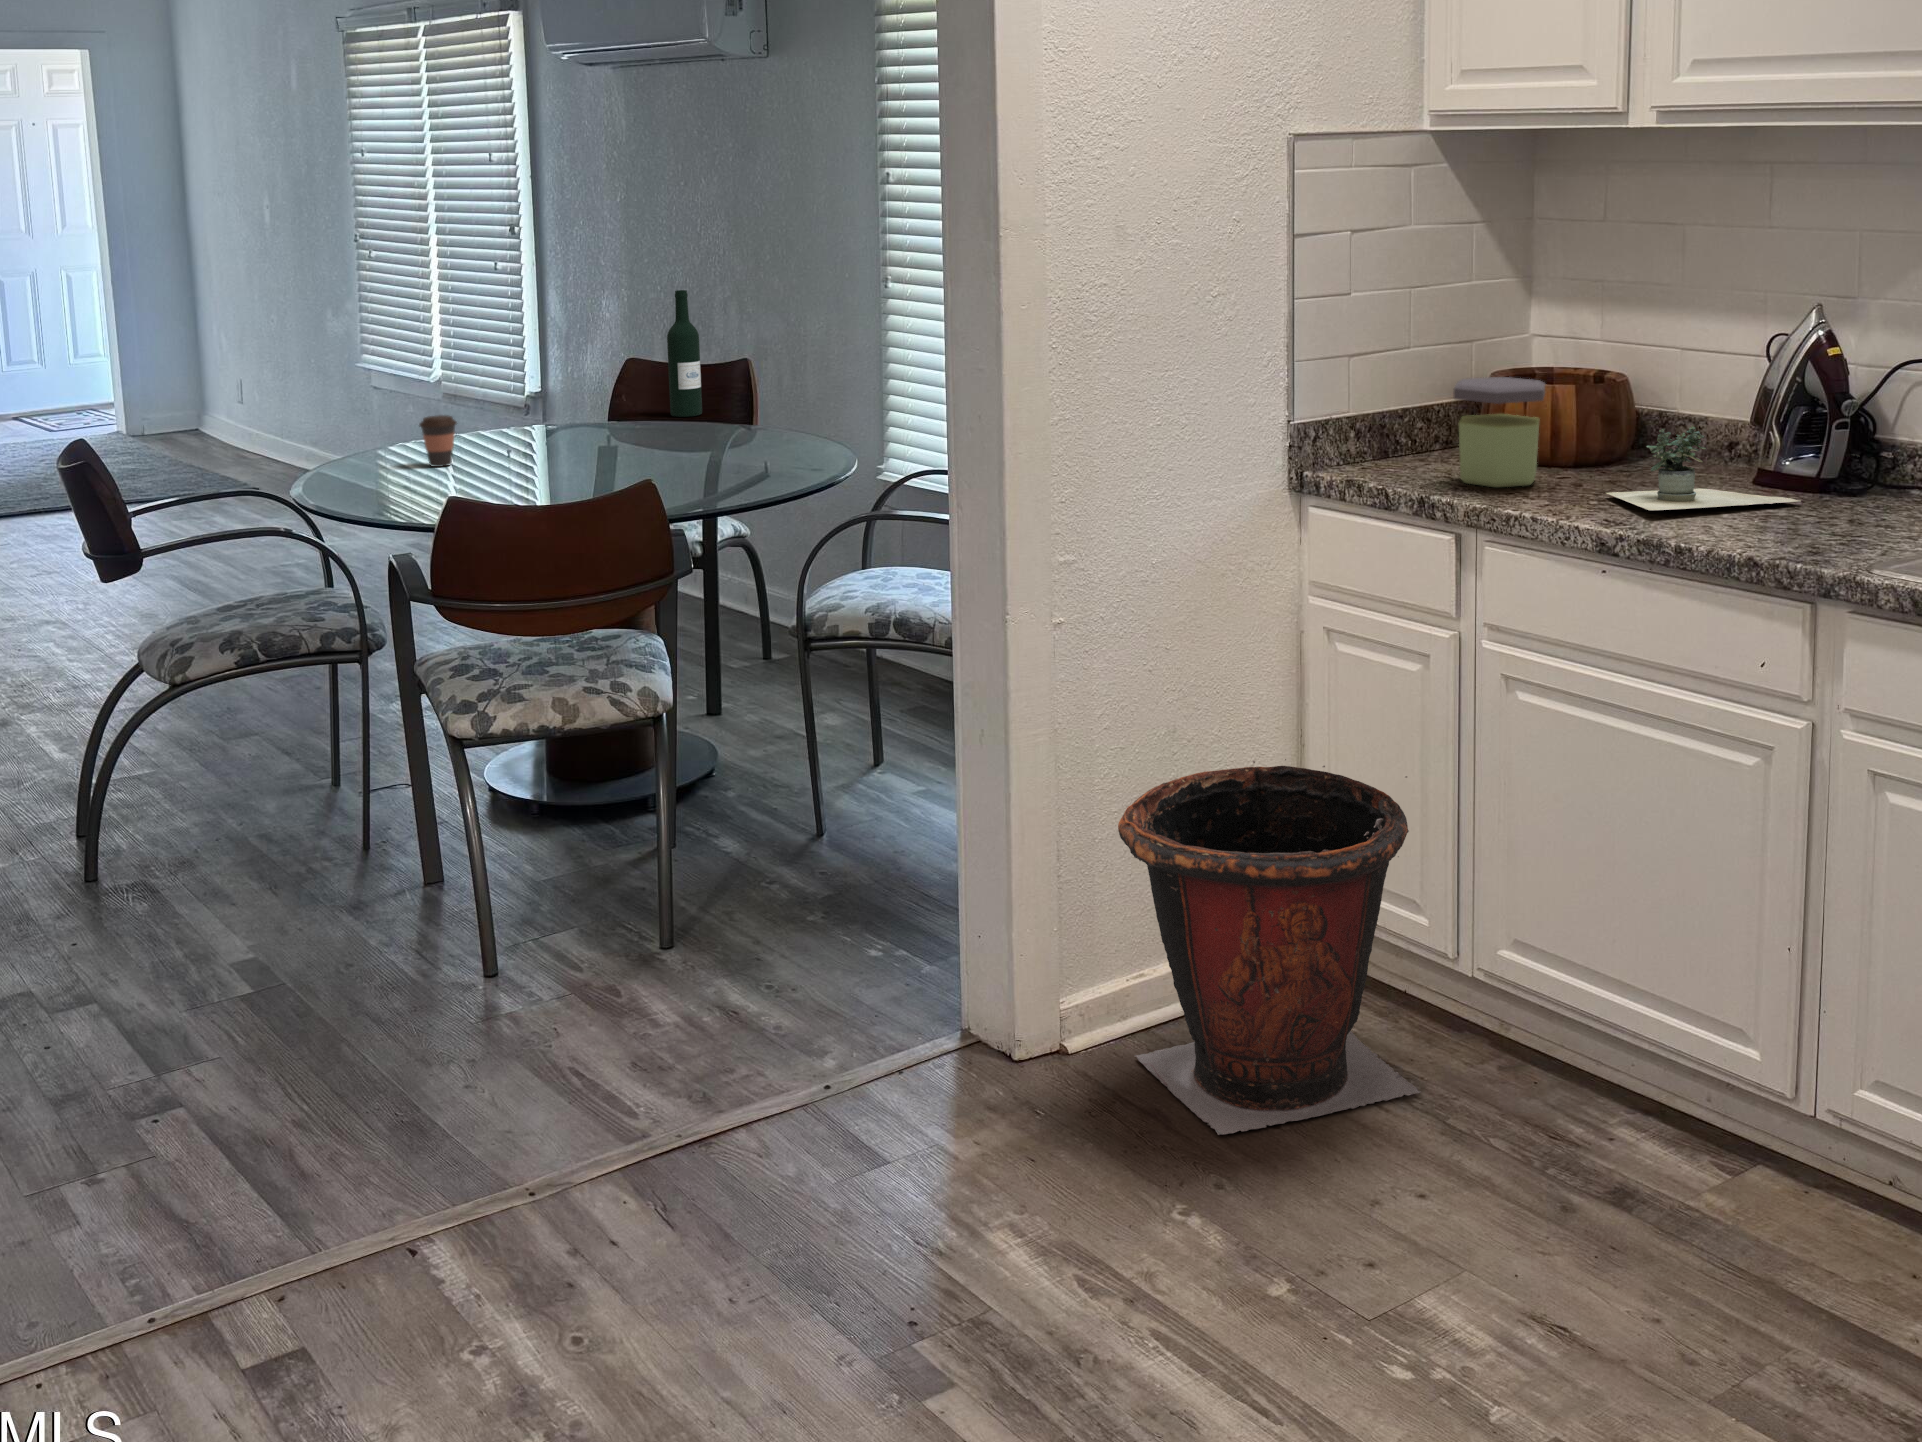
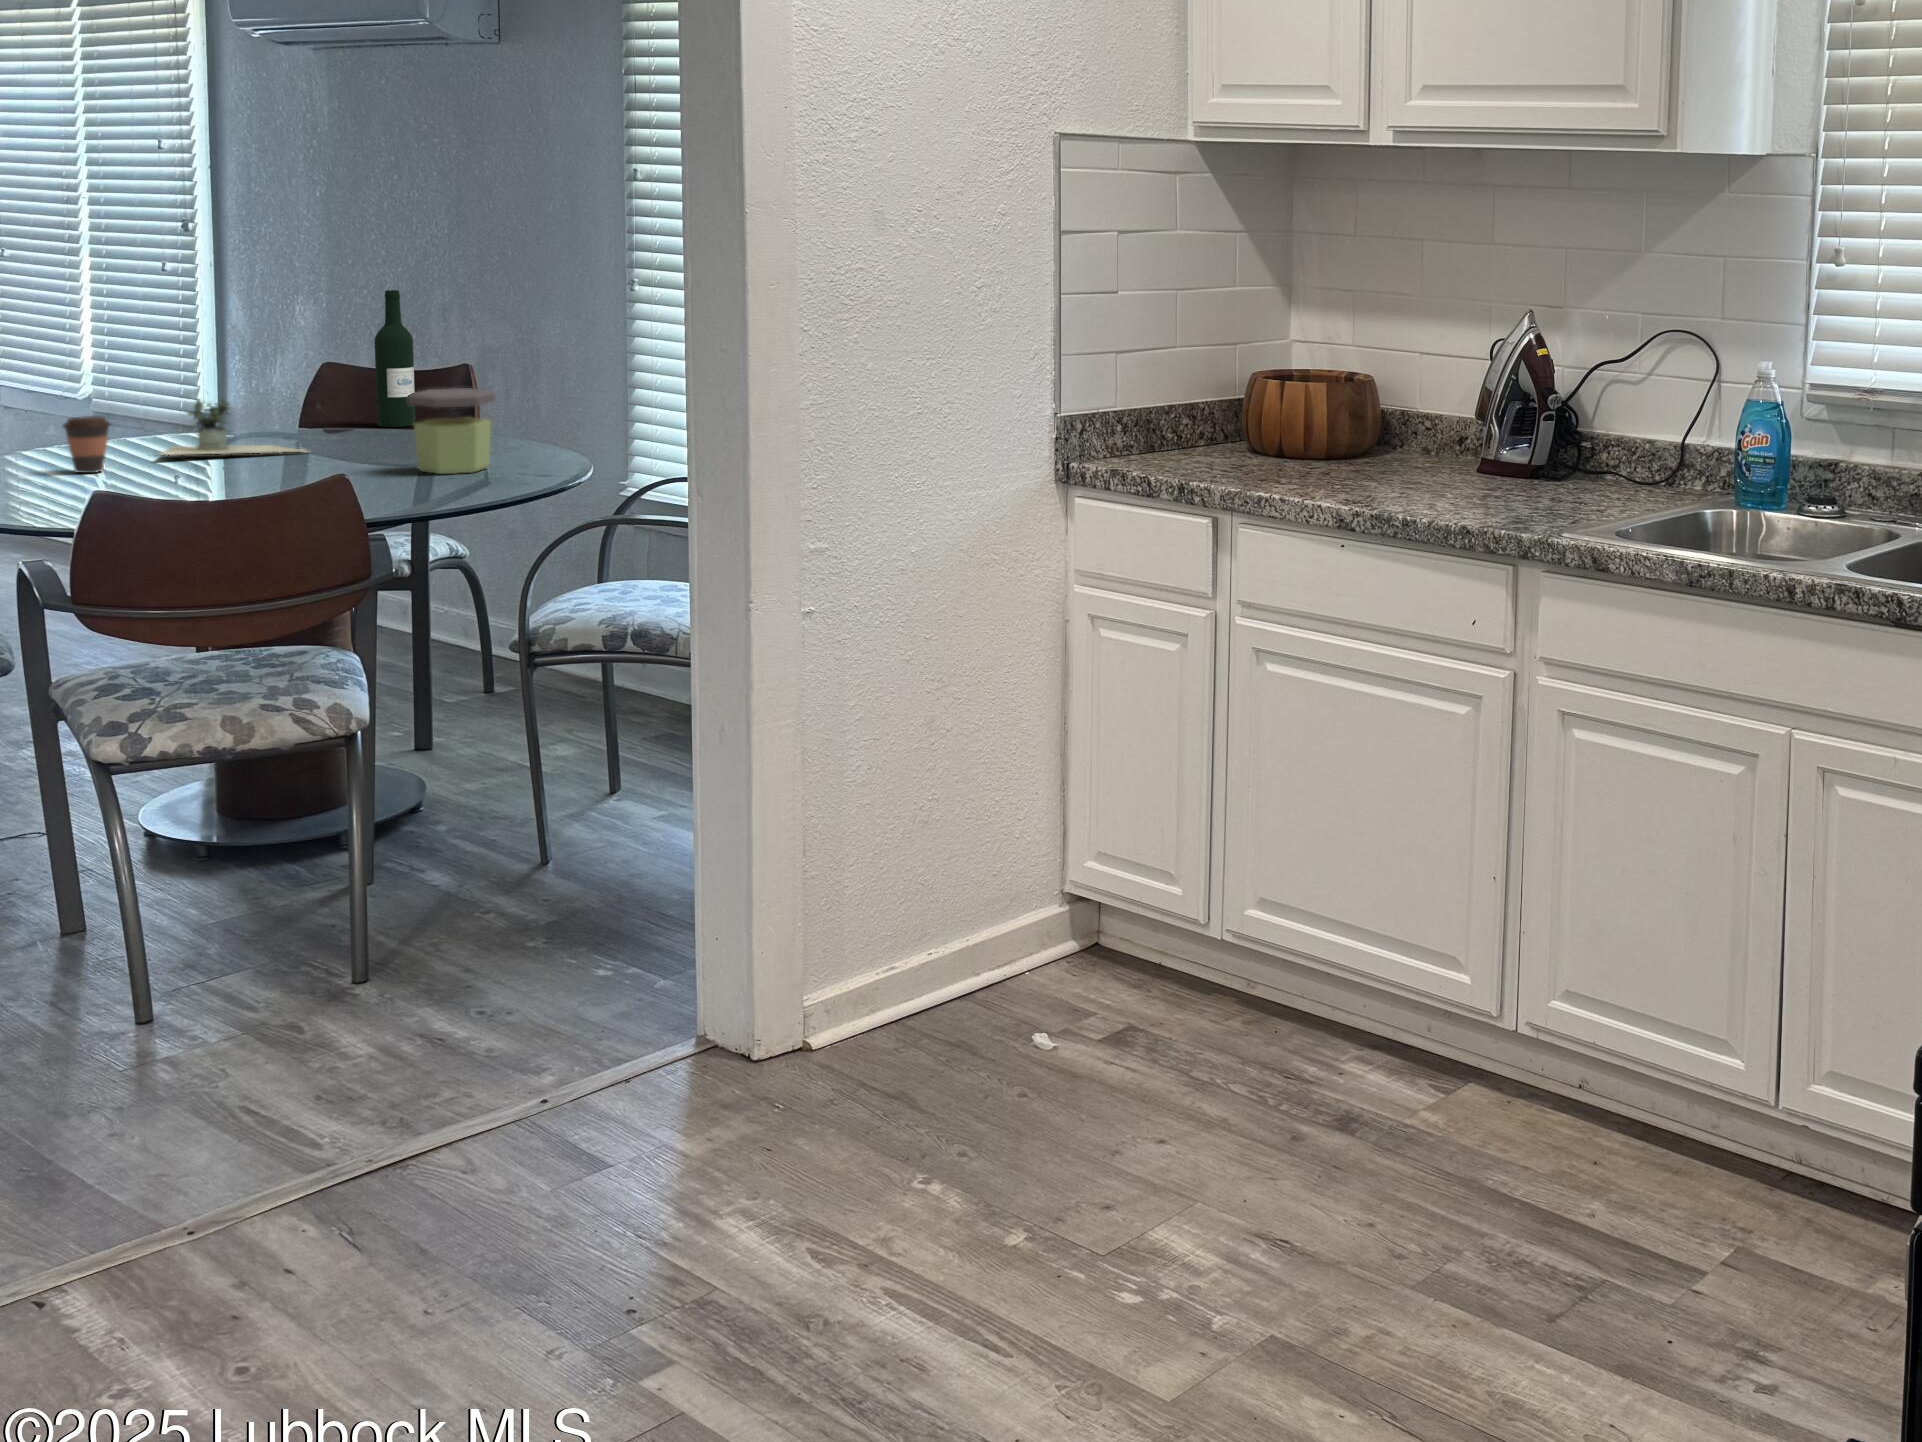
jar: present [1453,377,1545,487] -> present [408,388,495,474]
potted plant: present [1607,426,1860,510] -> present [161,399,304,455]
waste bin: present [1118,759,1421,1135] -> none [865,742,1166,1109]

